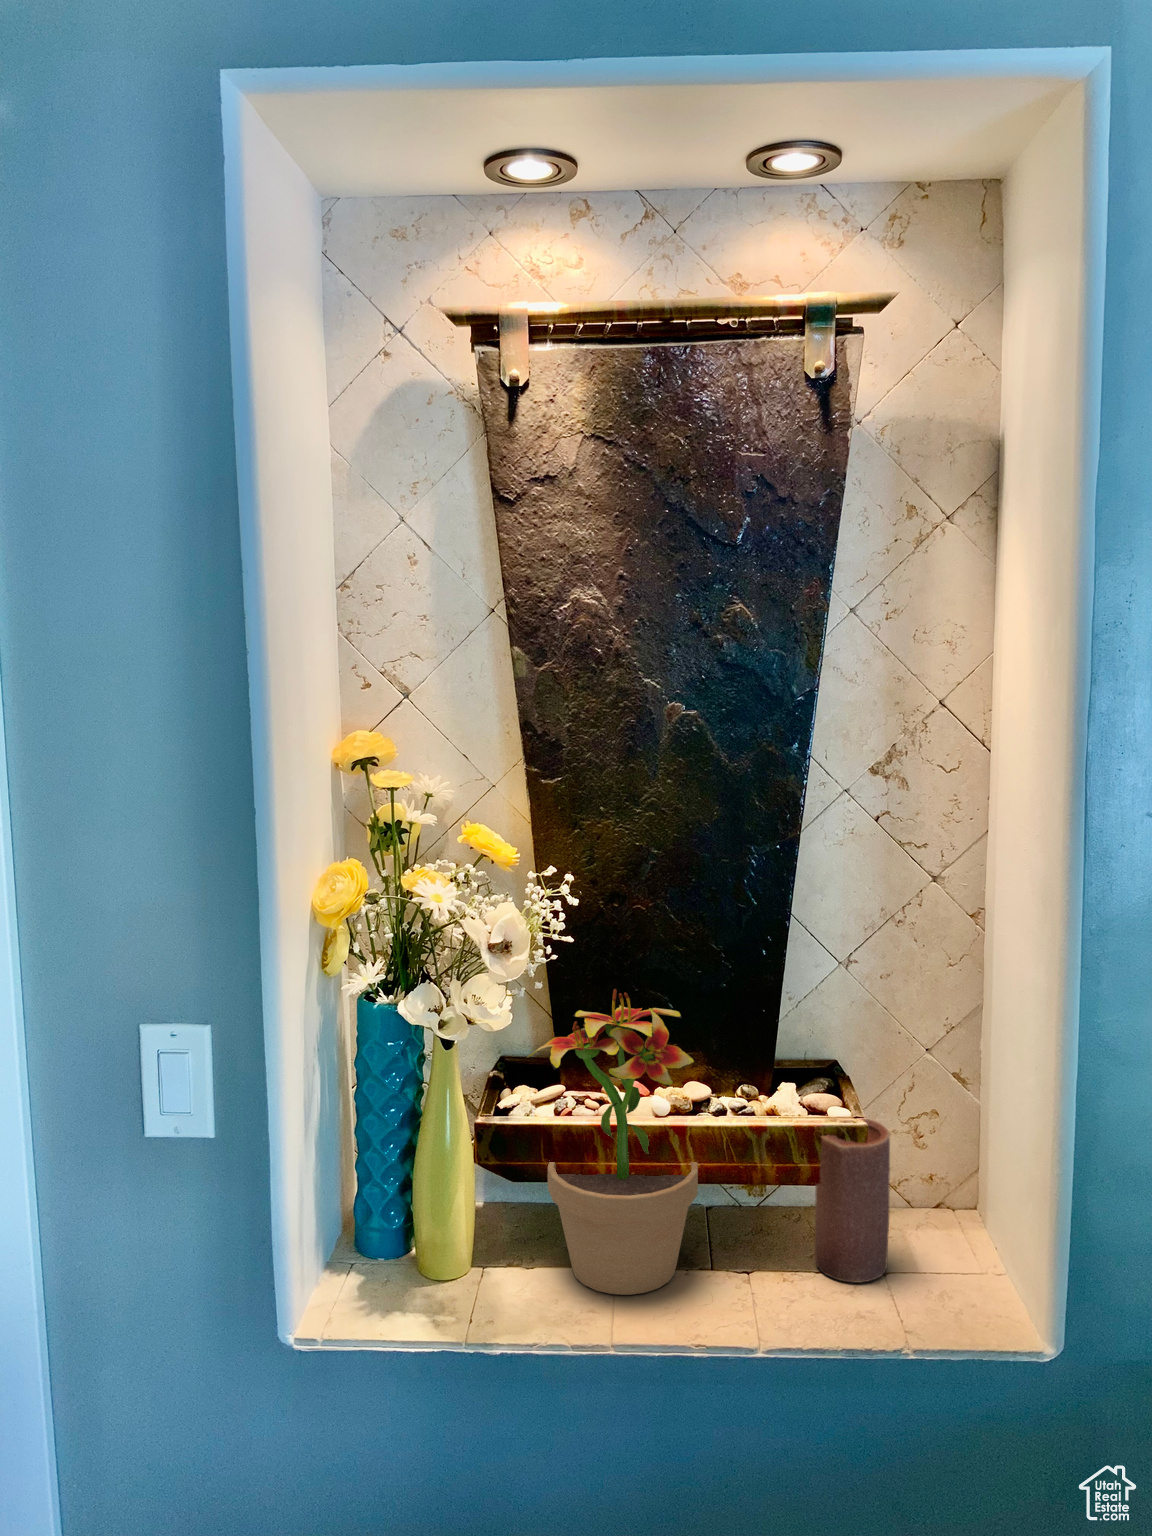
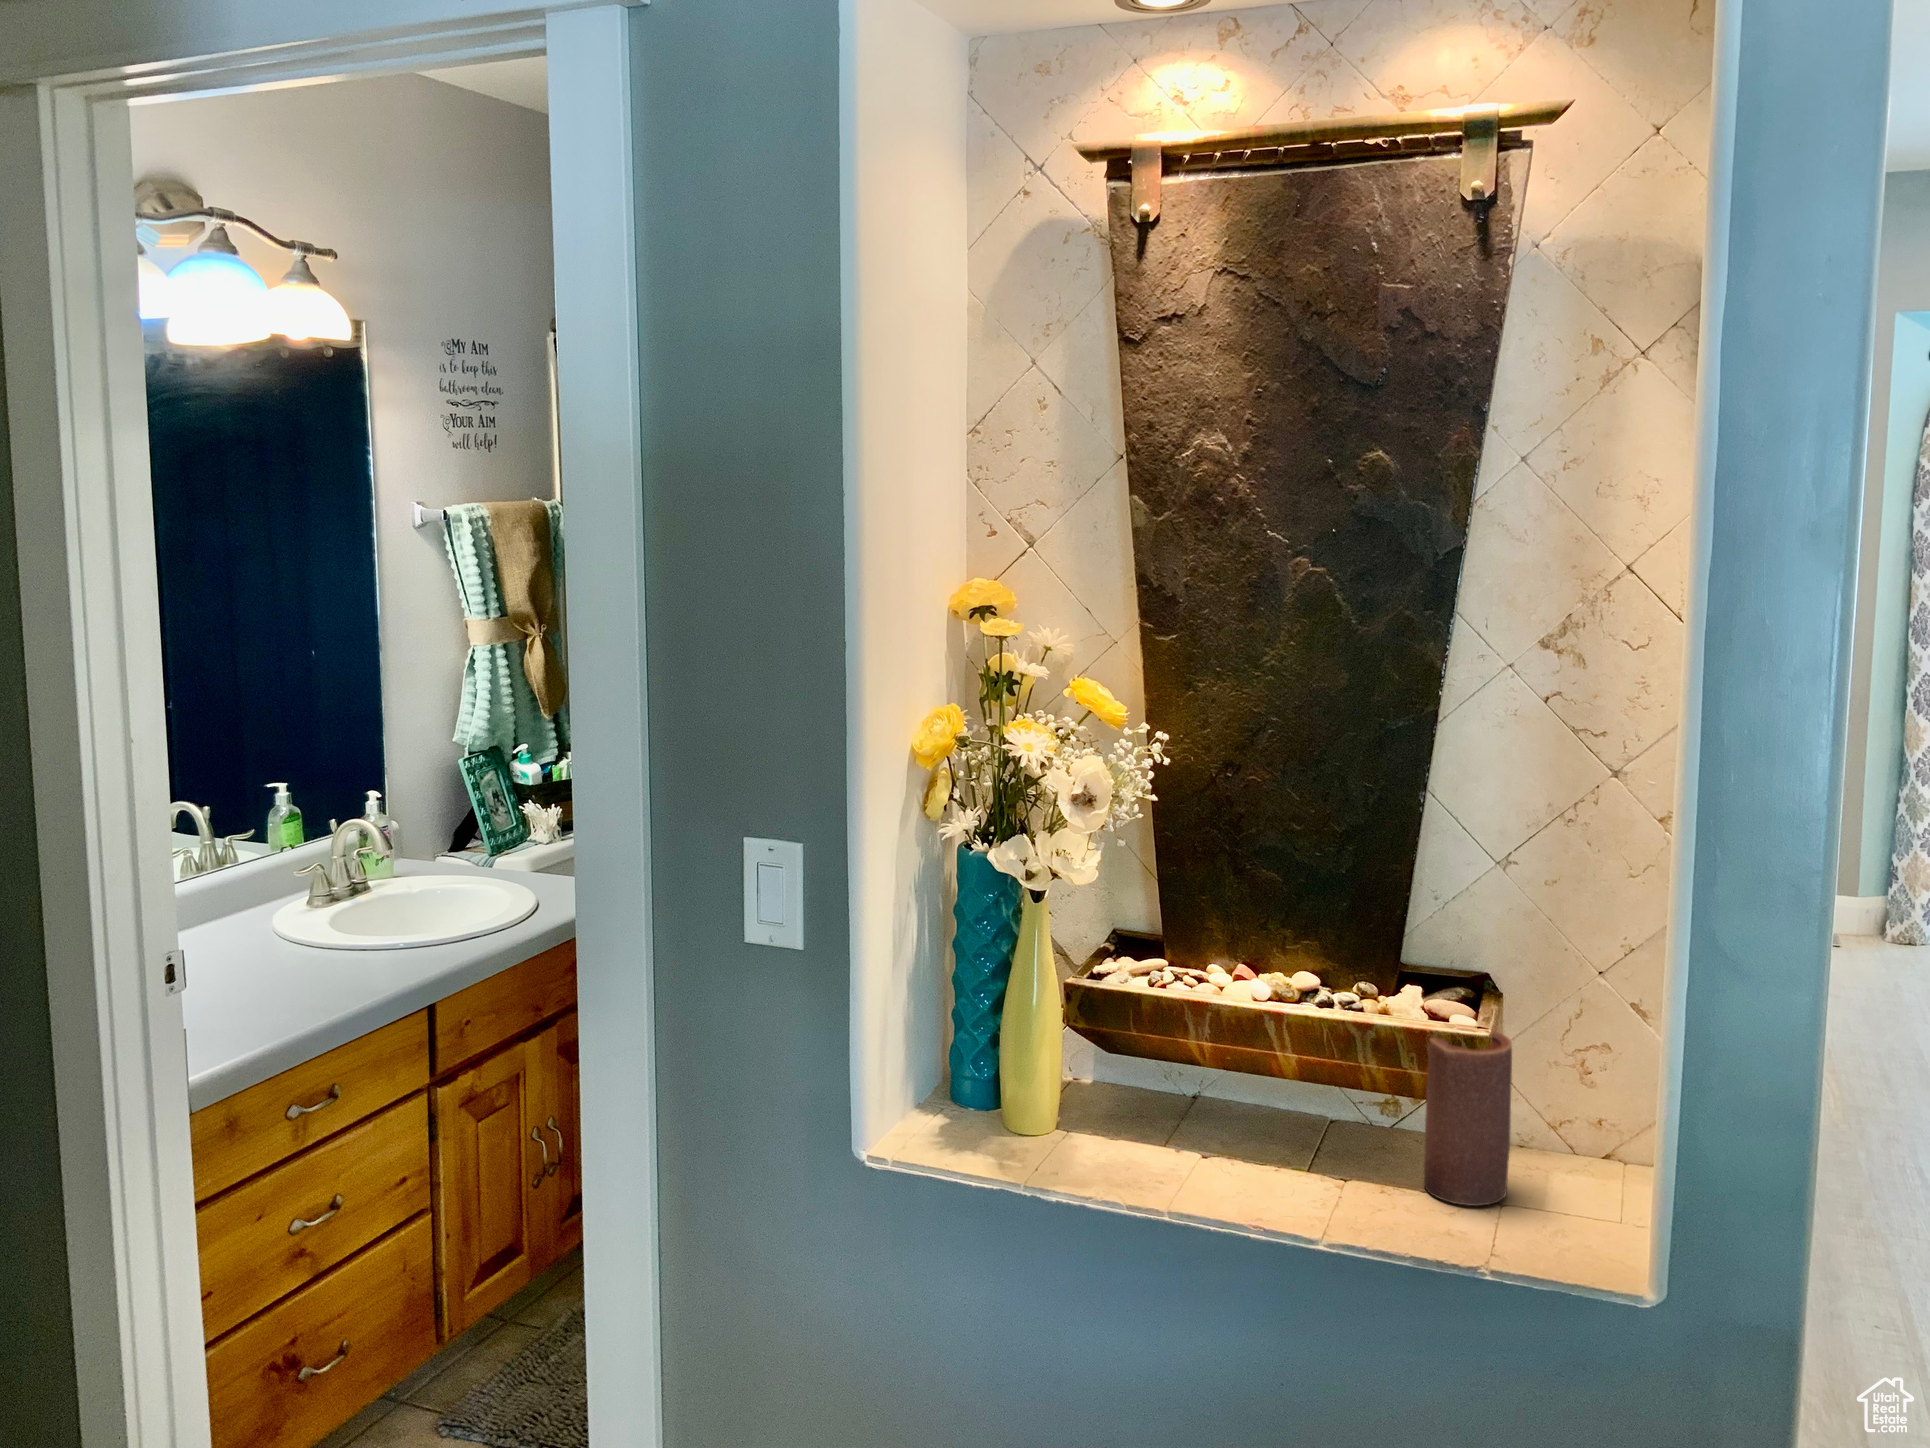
potted plant: present [527,989,698,1295] -> none [1115,857,1294,1177]

